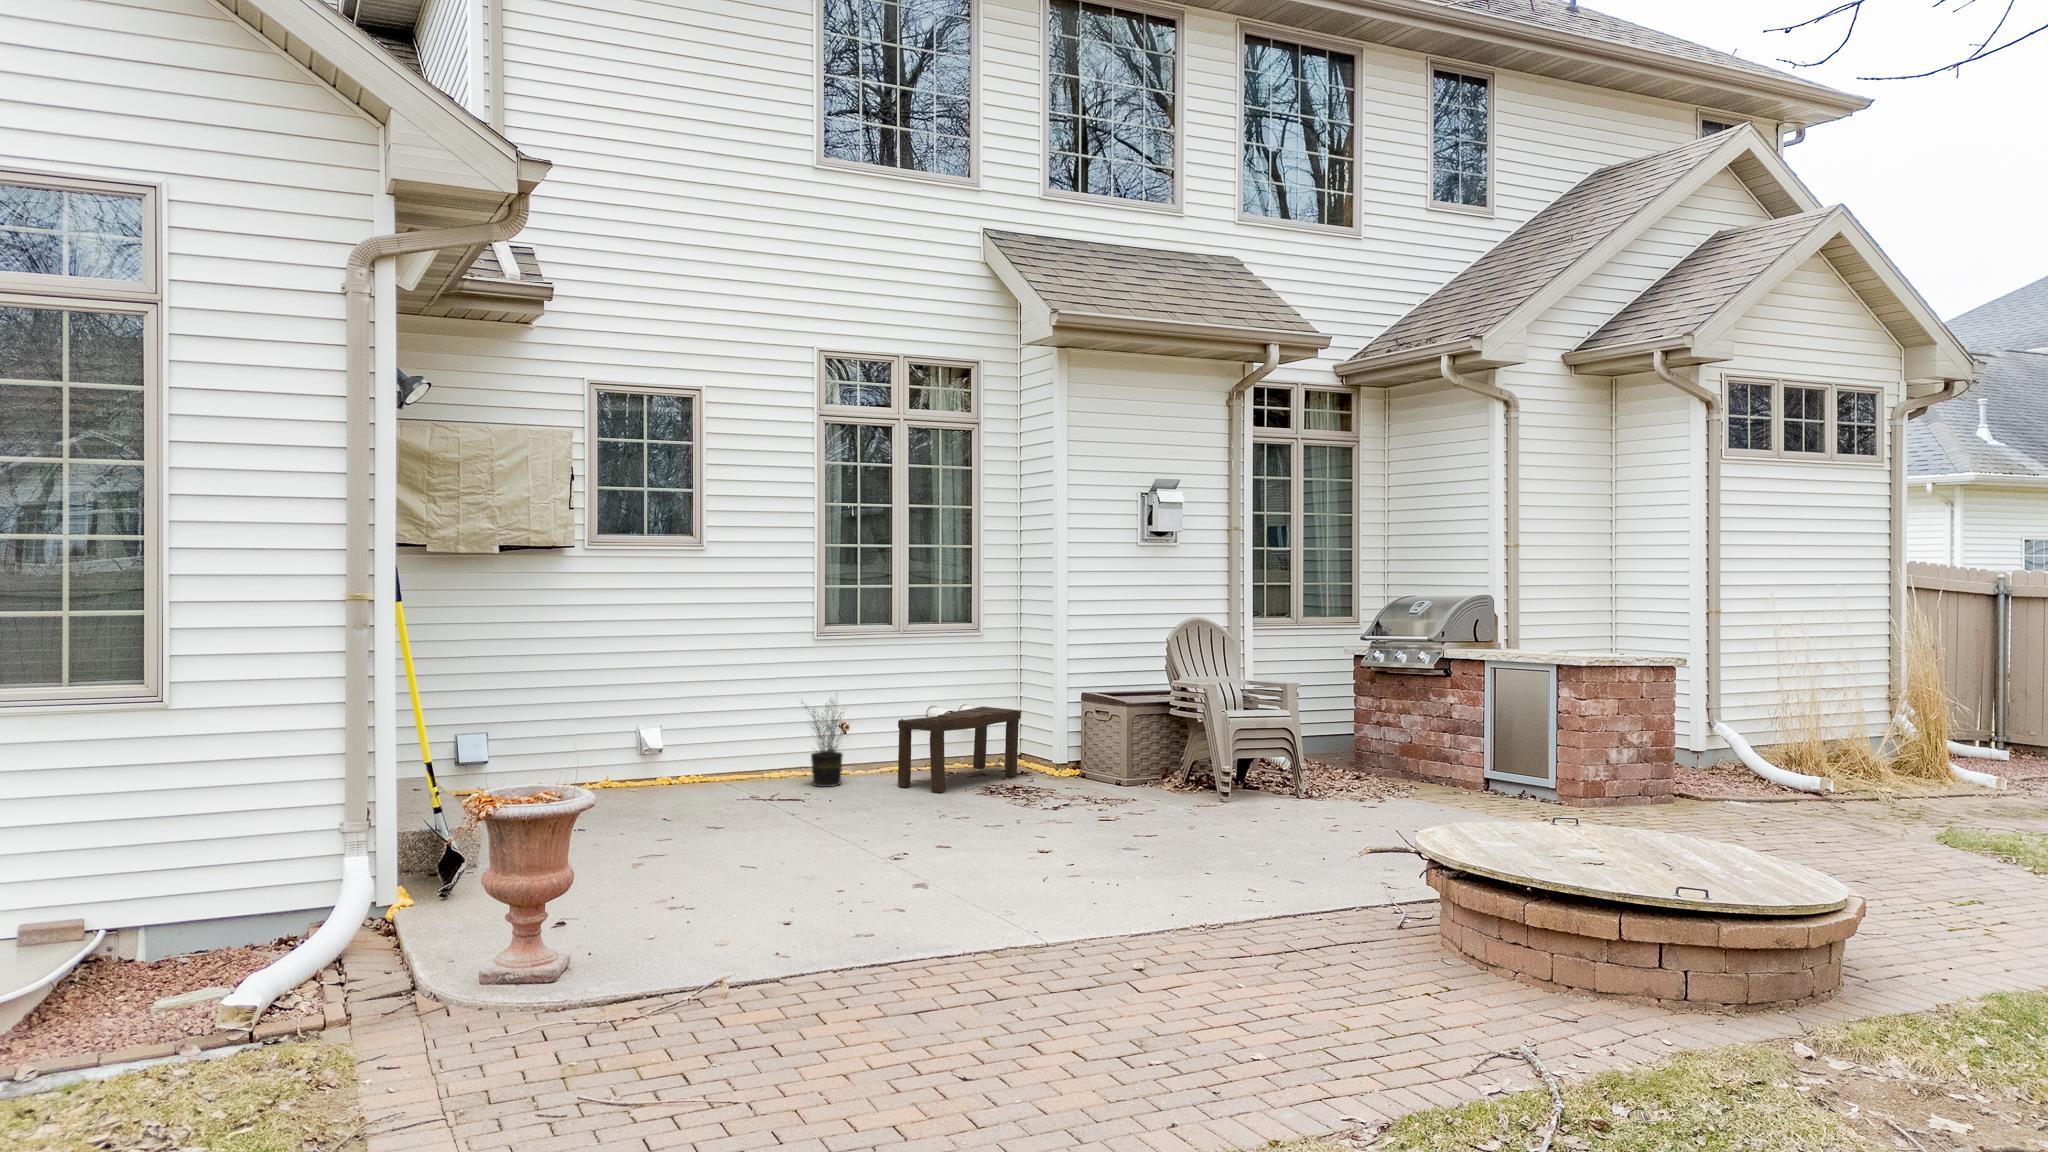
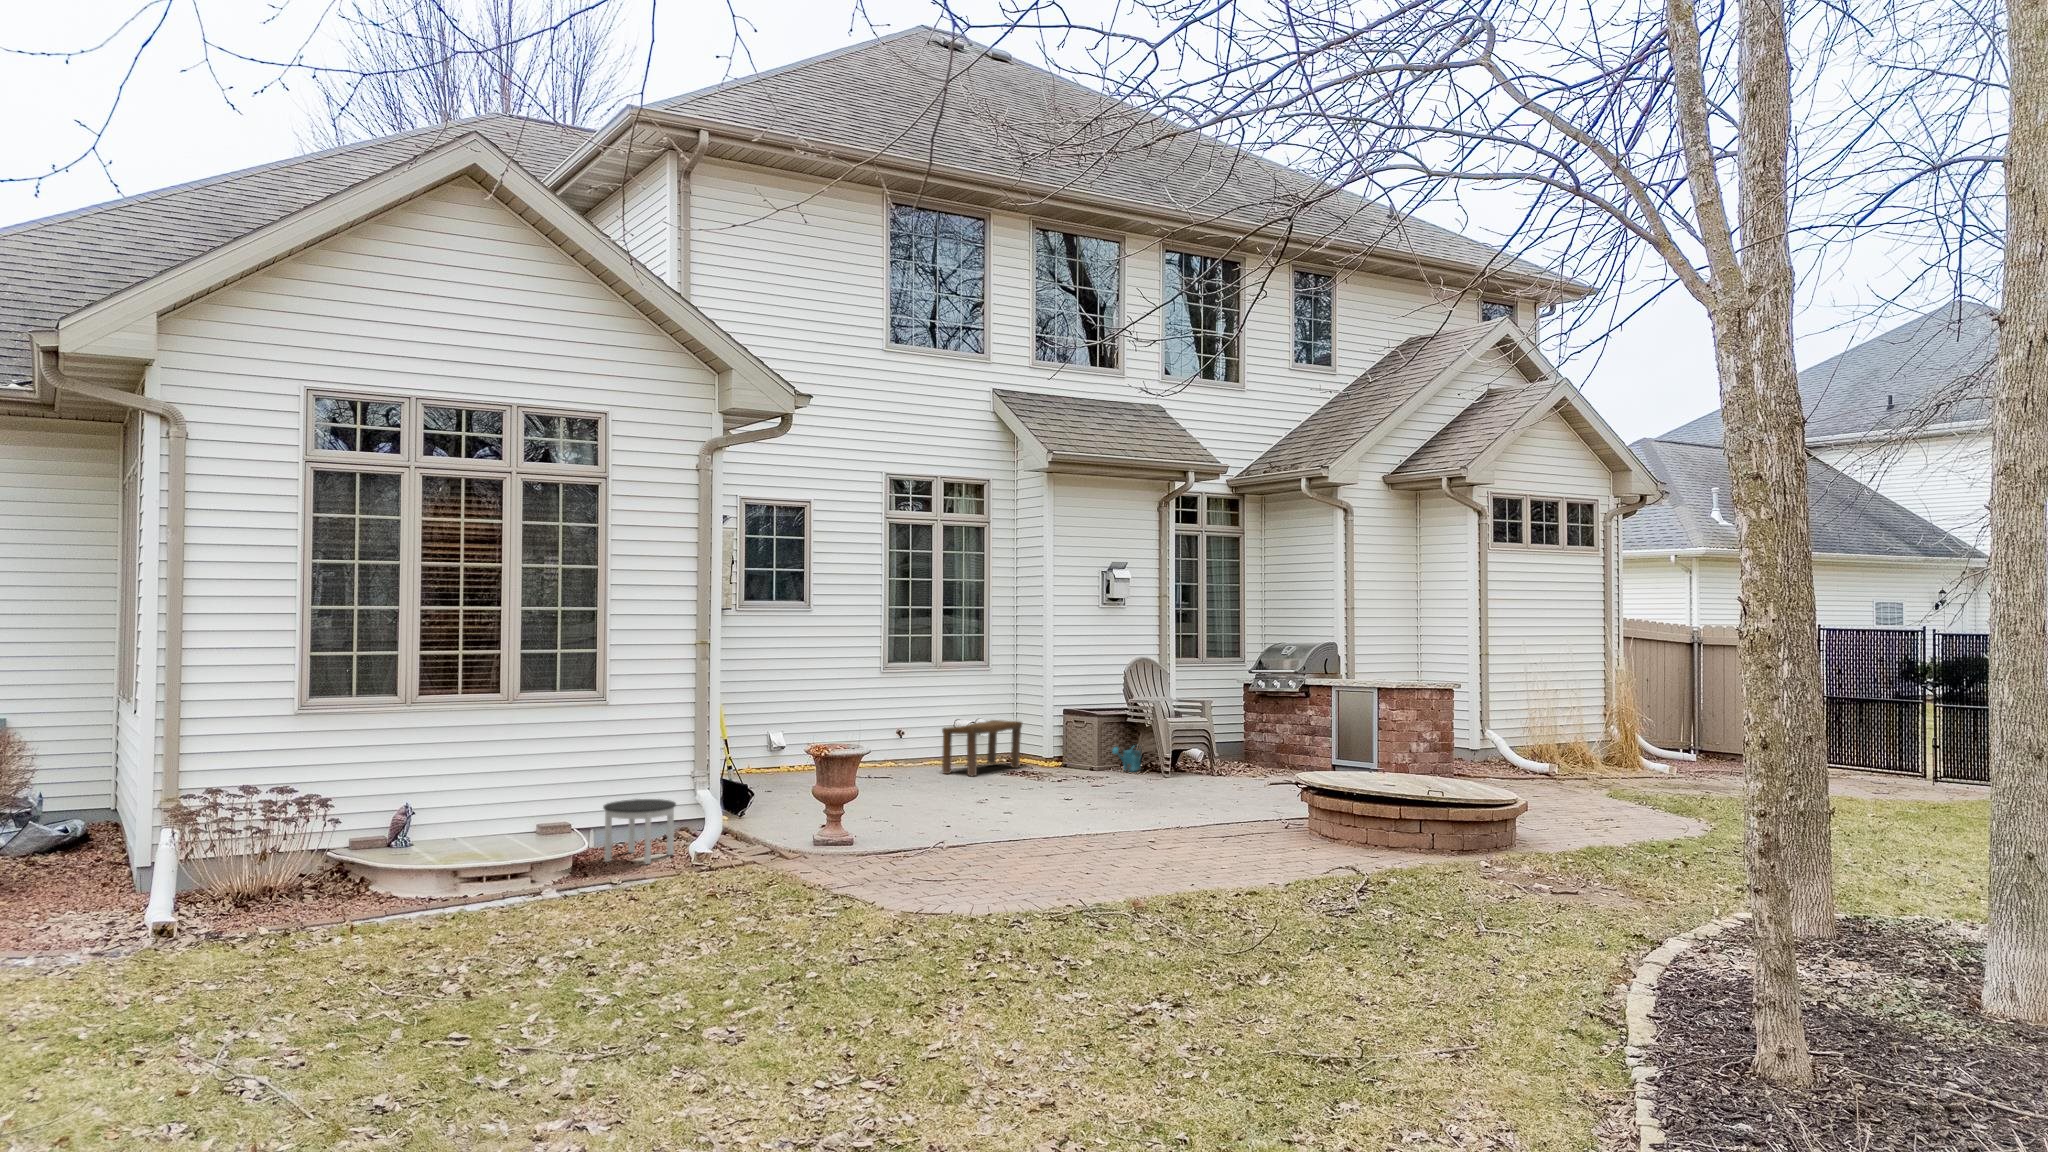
potted plant: present [802,701,844,787] -> none [870,709,911,774]
watering can: none [1149,746,1196,786] -> present [1112,747,1142,772]
round table: none [128,876,279,1008] -> present [603,799,676,864]

